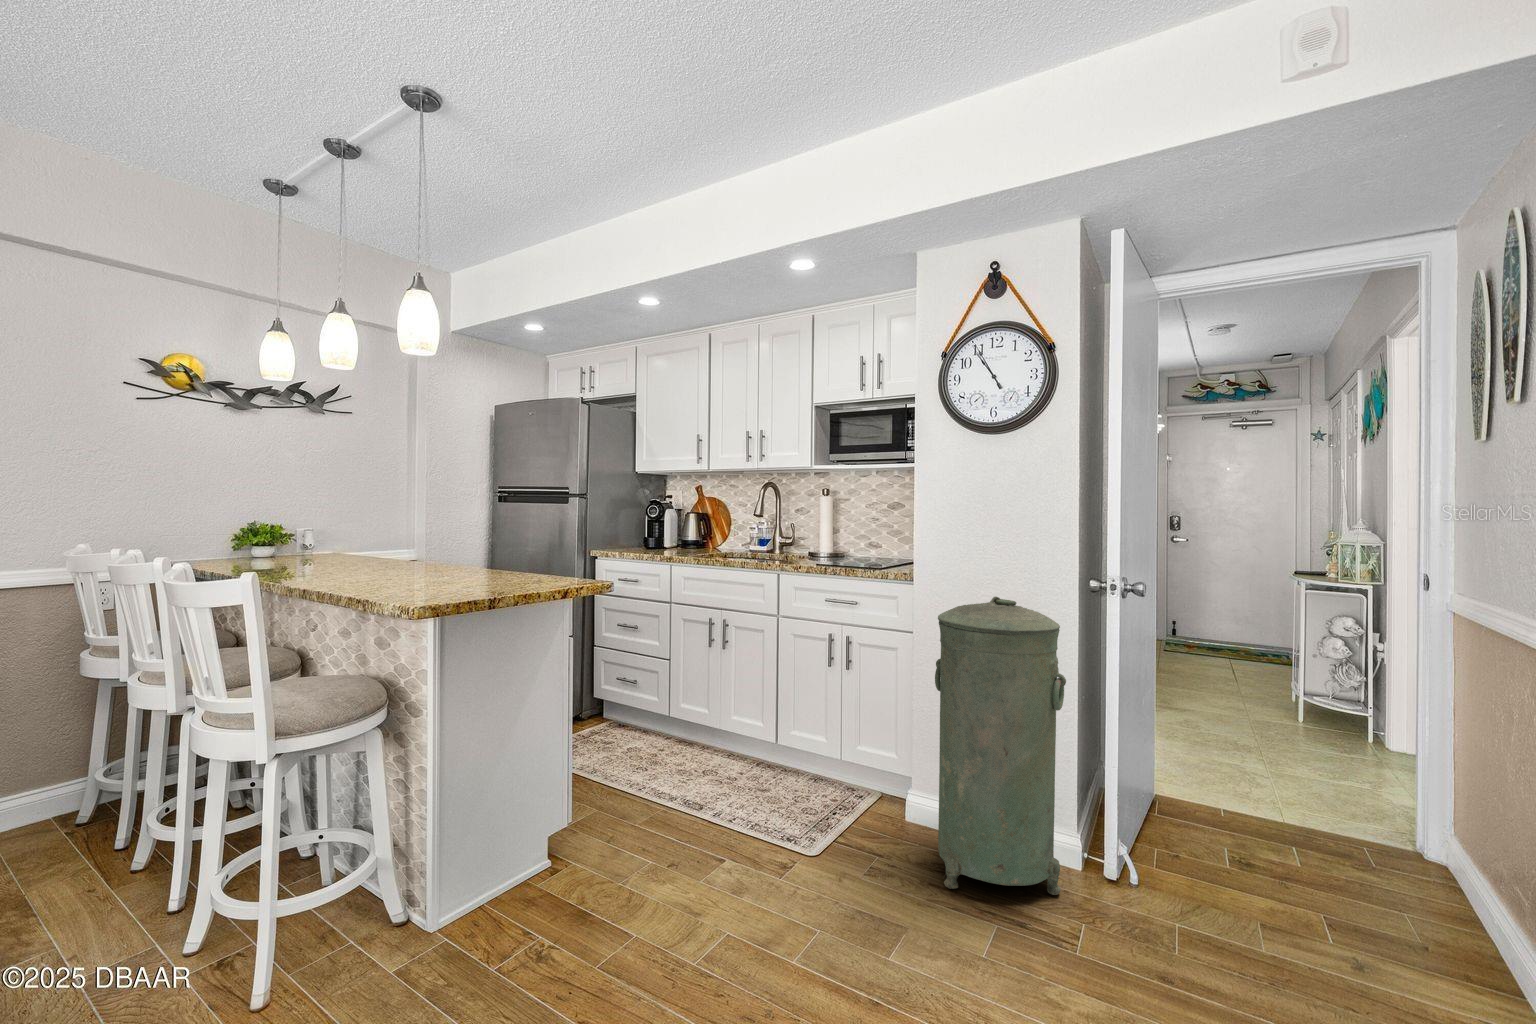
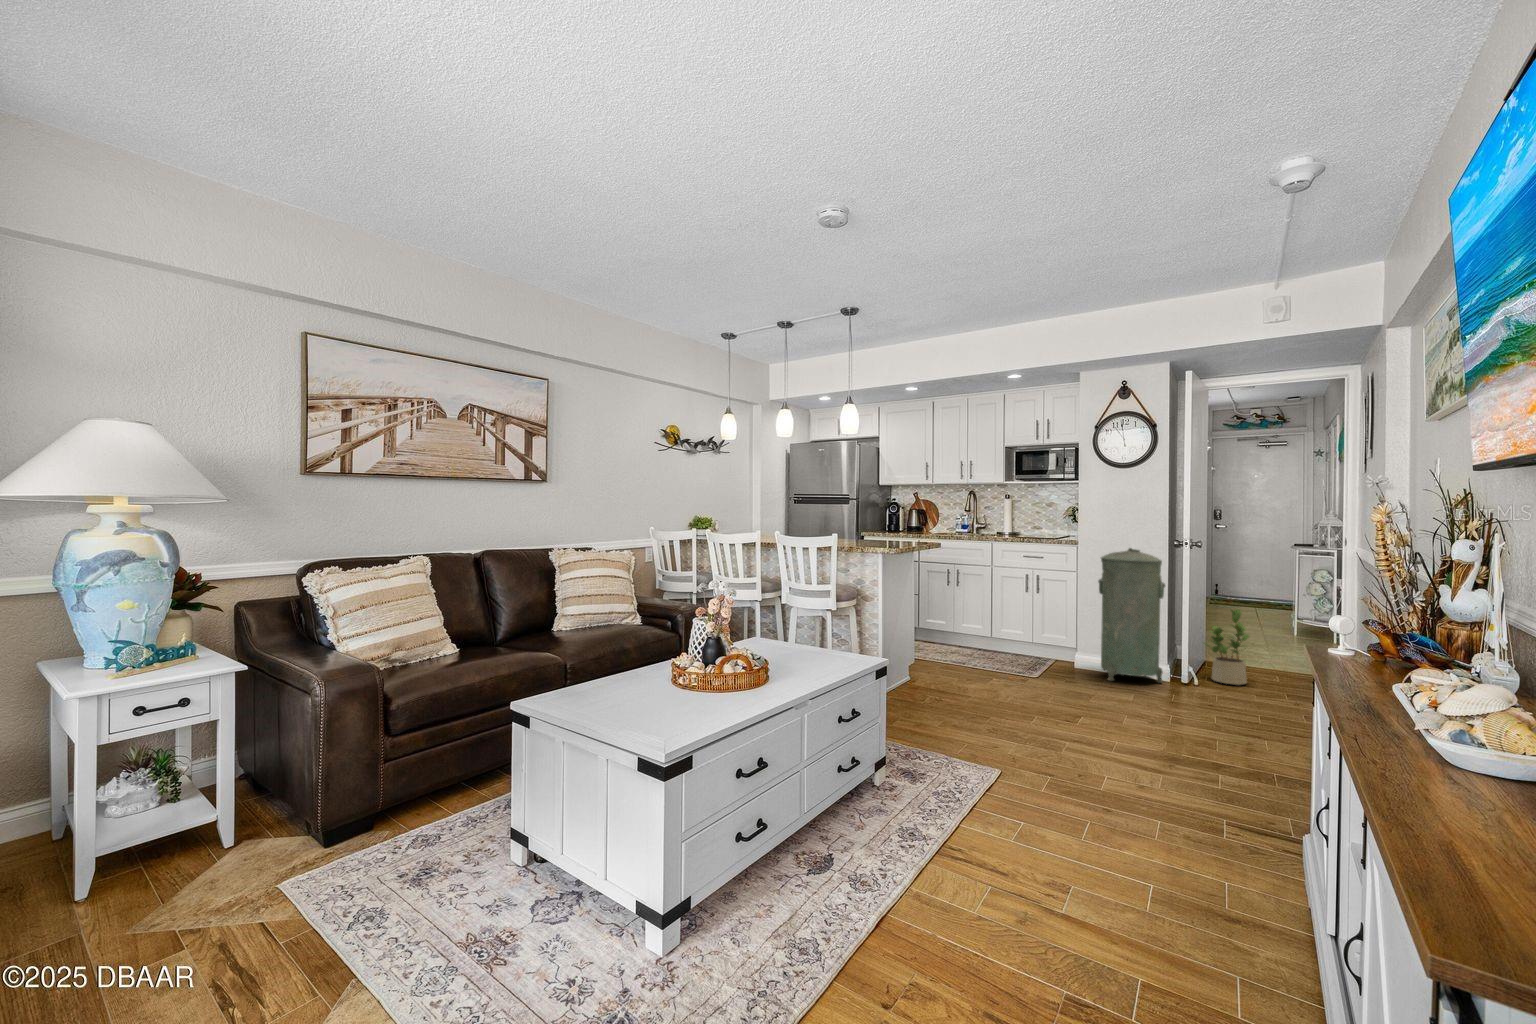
potted plant: none [1145,727,1244,900] -> present [1205,609,1249,685]

